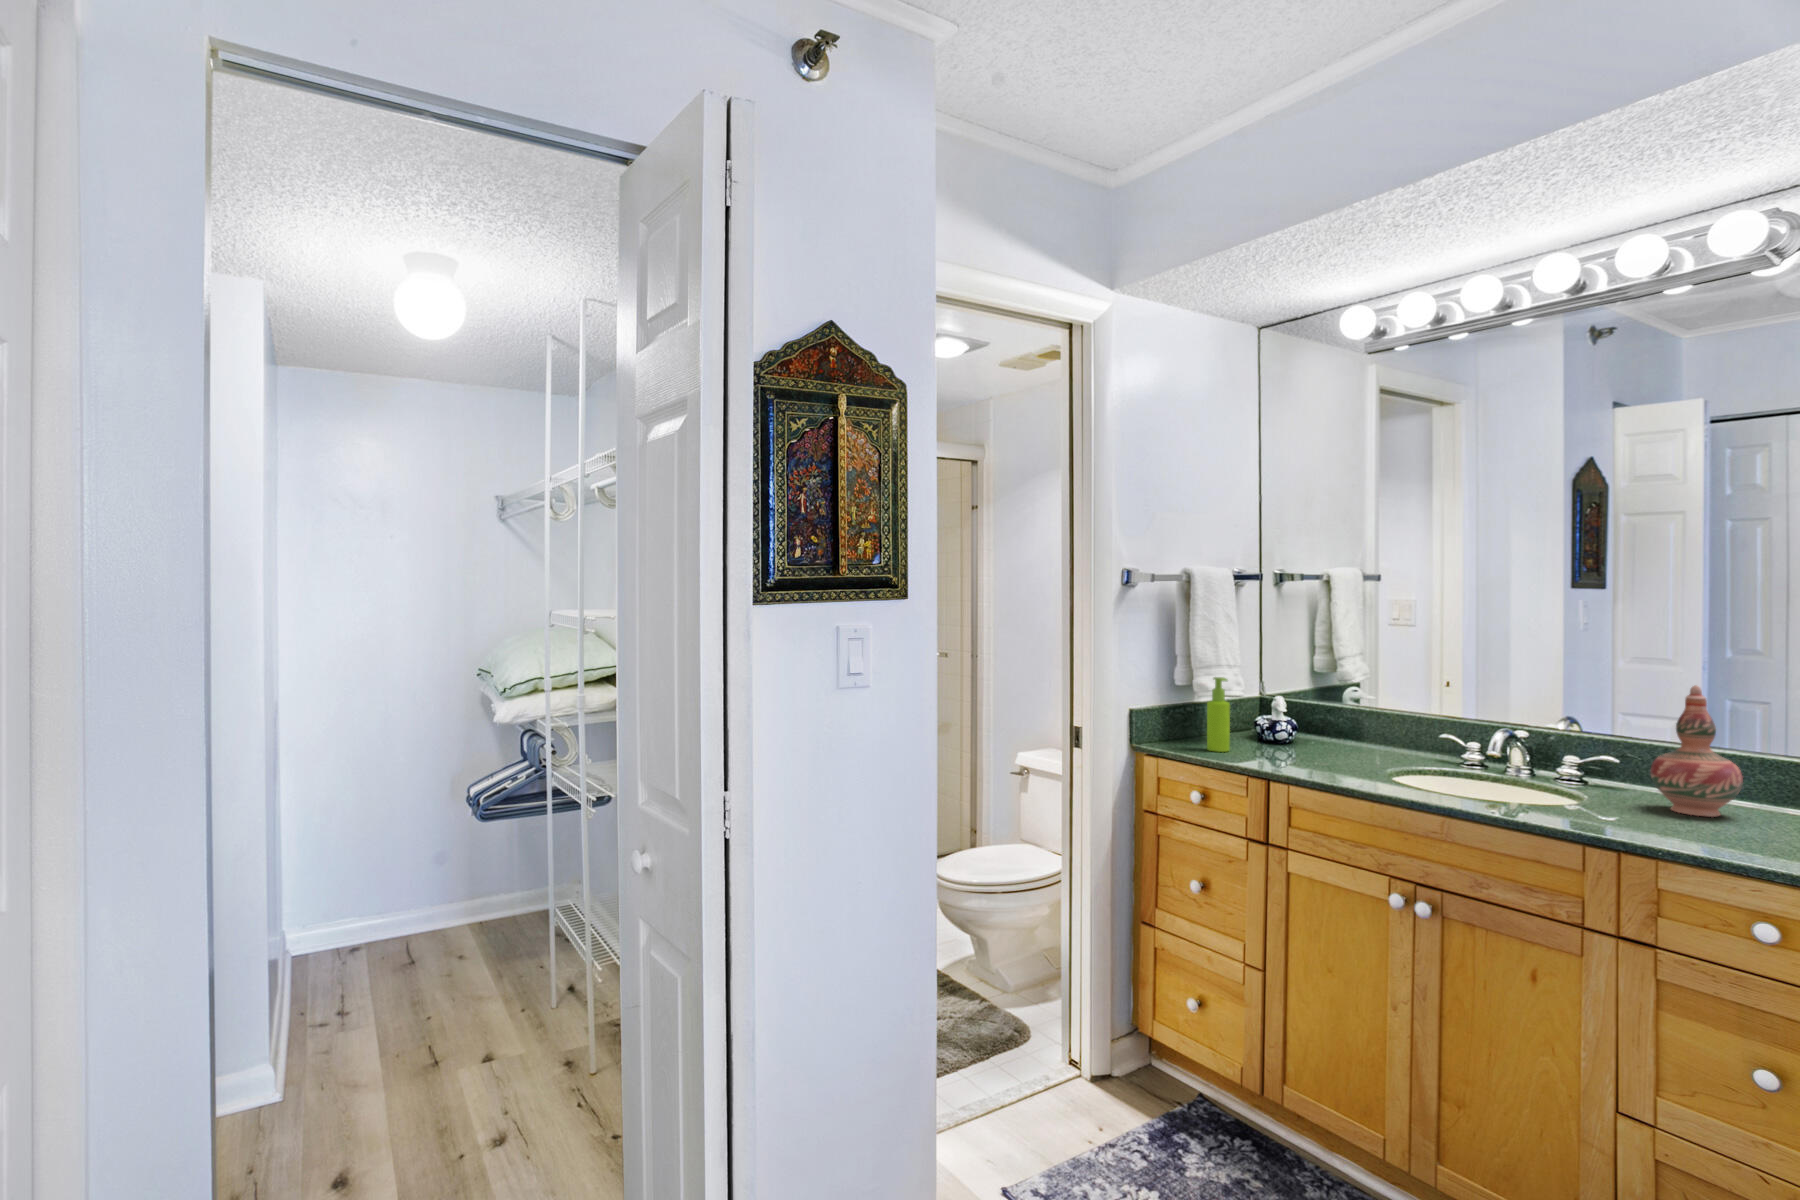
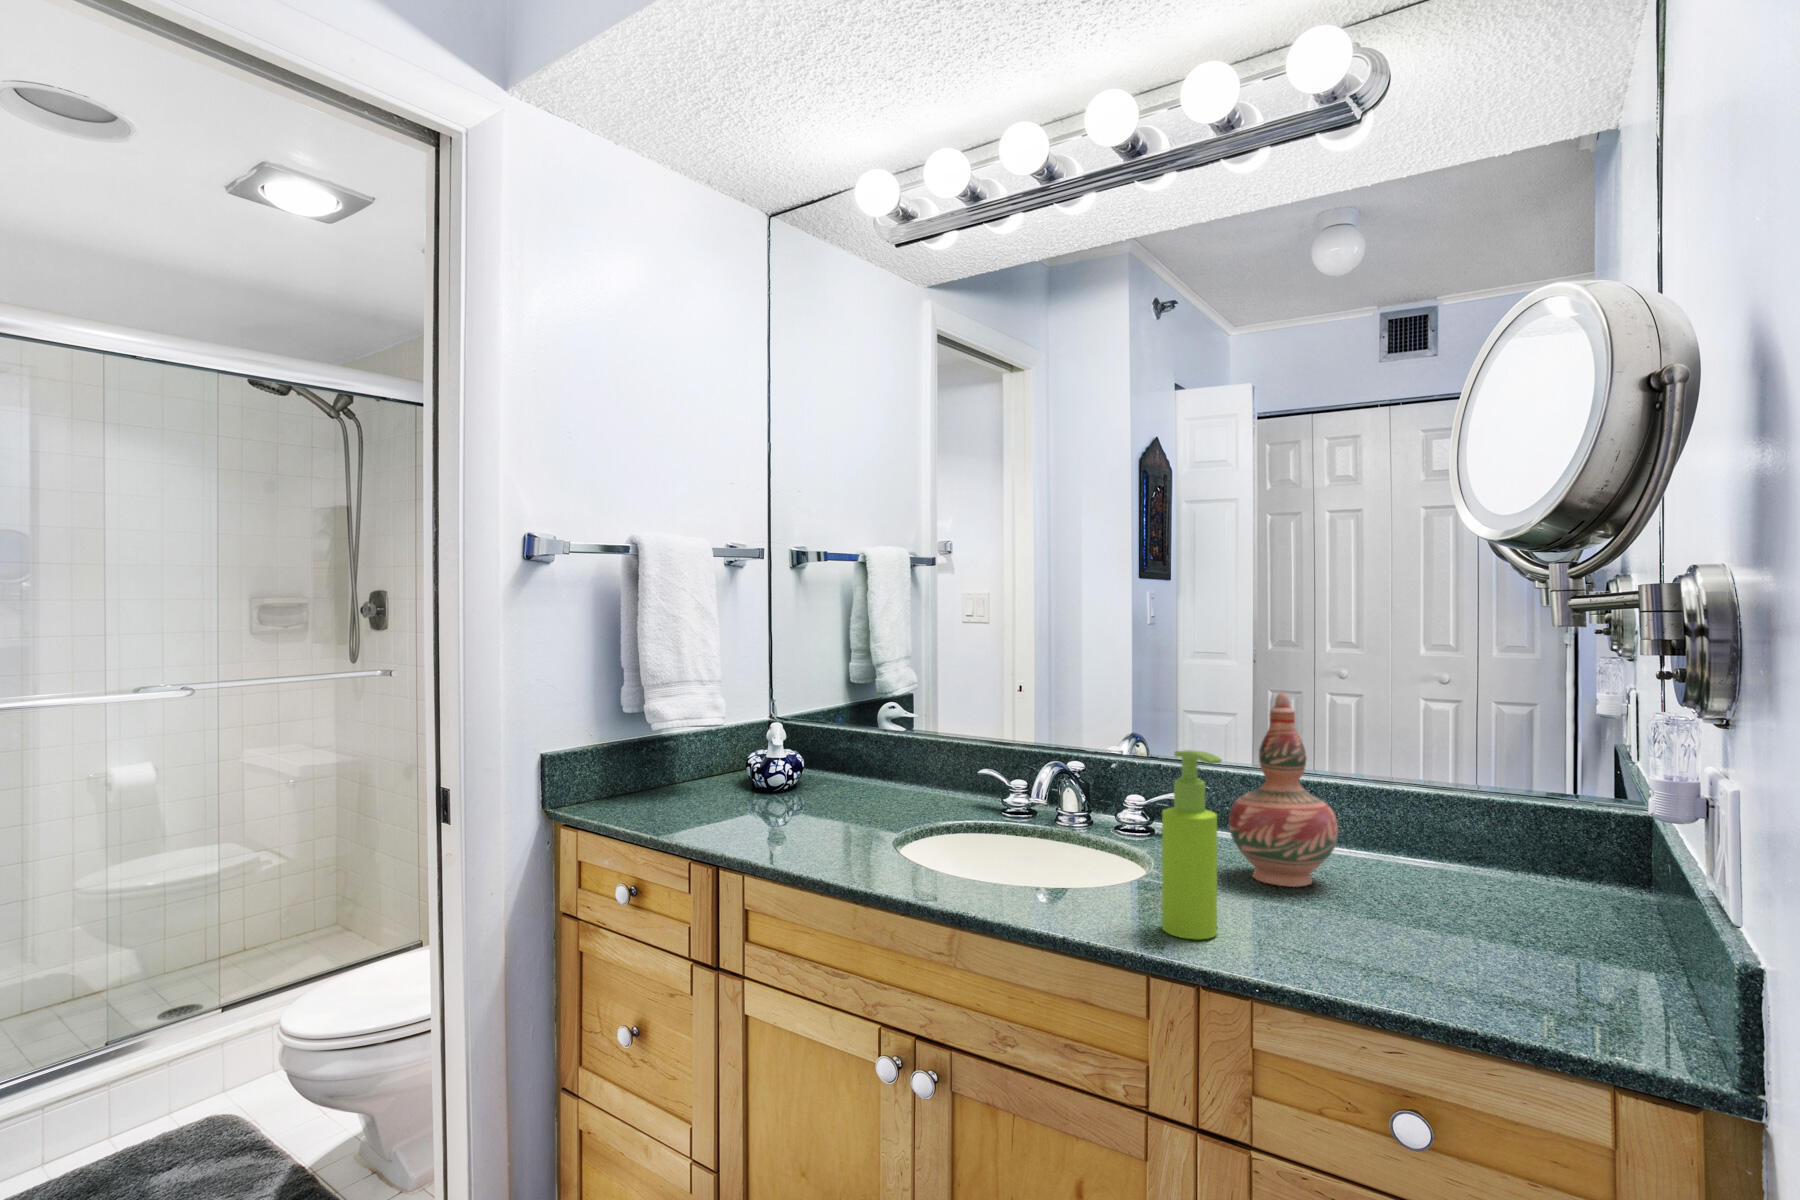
soap dispenser: present [1207,677,1230,752] -> present [1162,750,1222,939]

